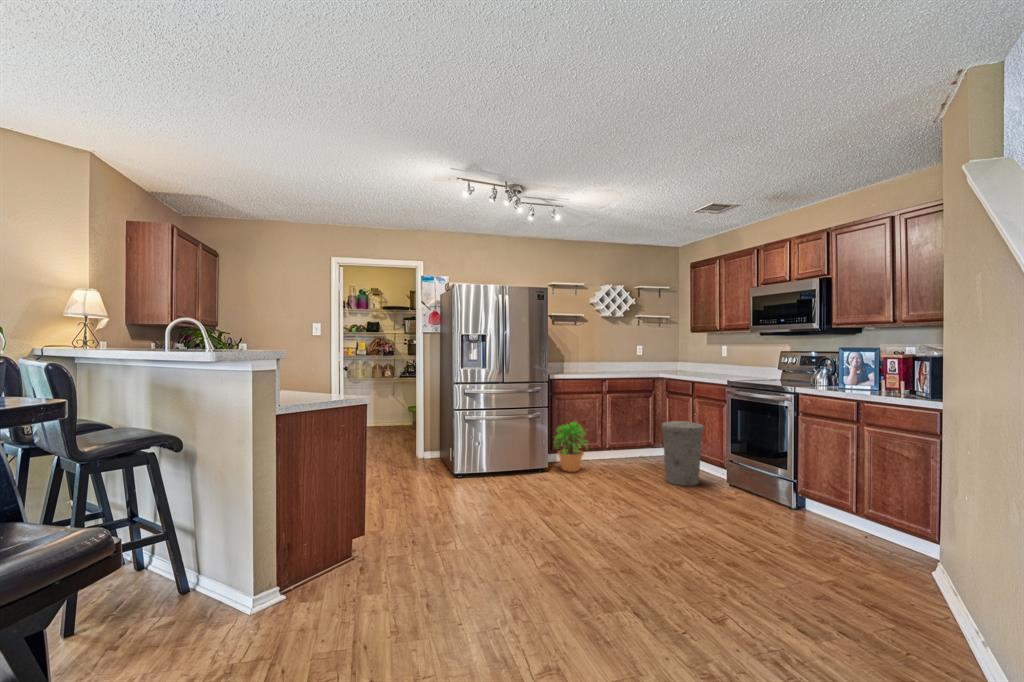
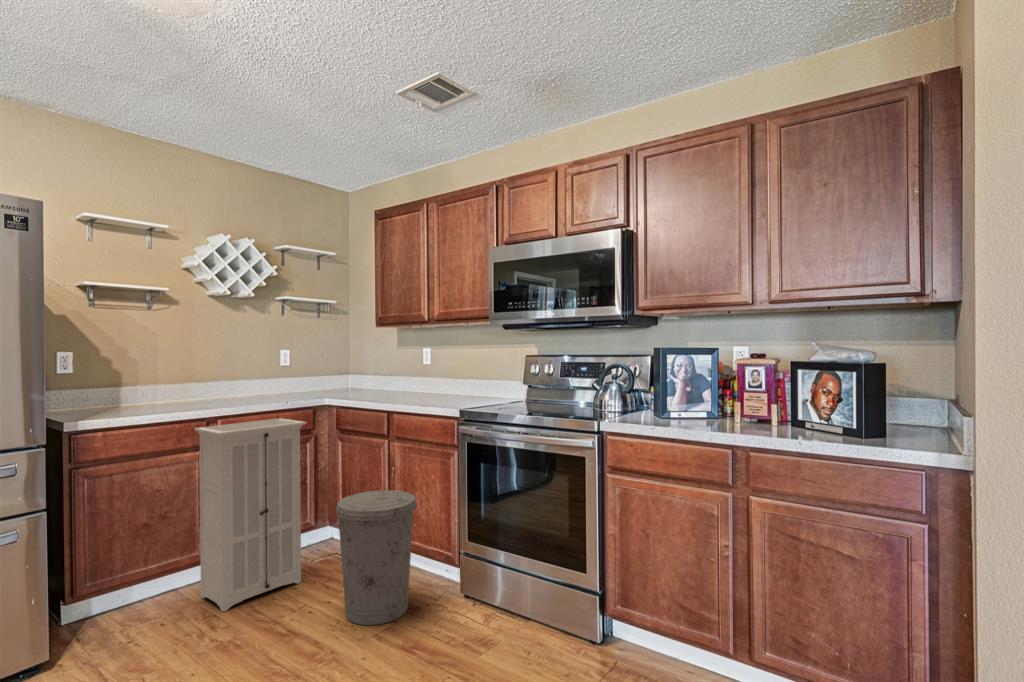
storage cabinet: none [597,380,649,469] -> present [195,417,307,612]
potted plant: present [555,422,586,472] -> none [67,525,172,654]

